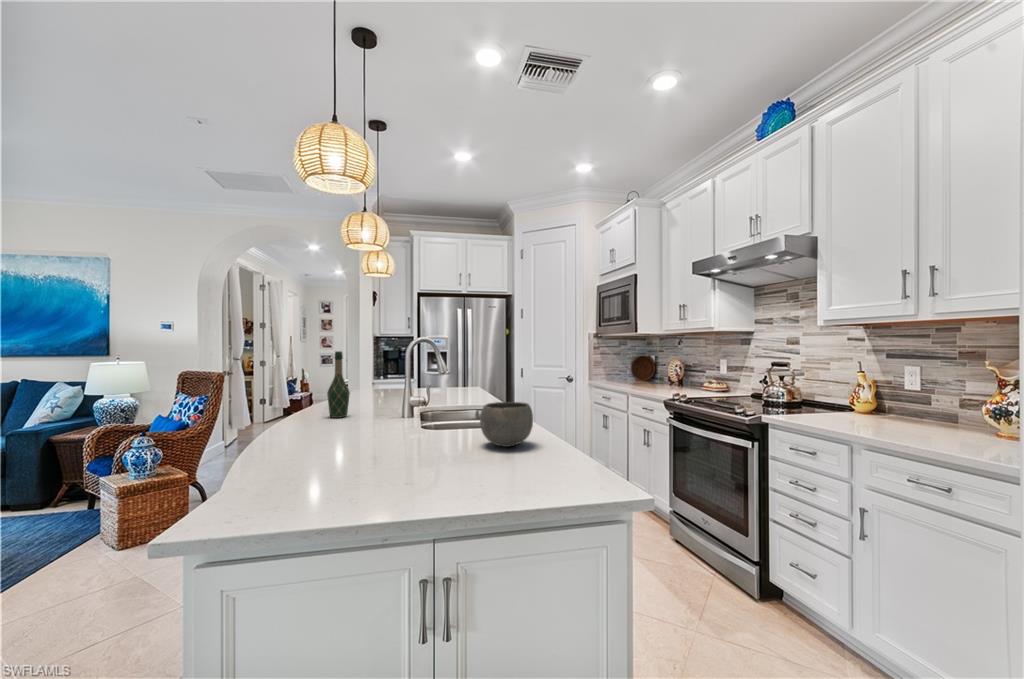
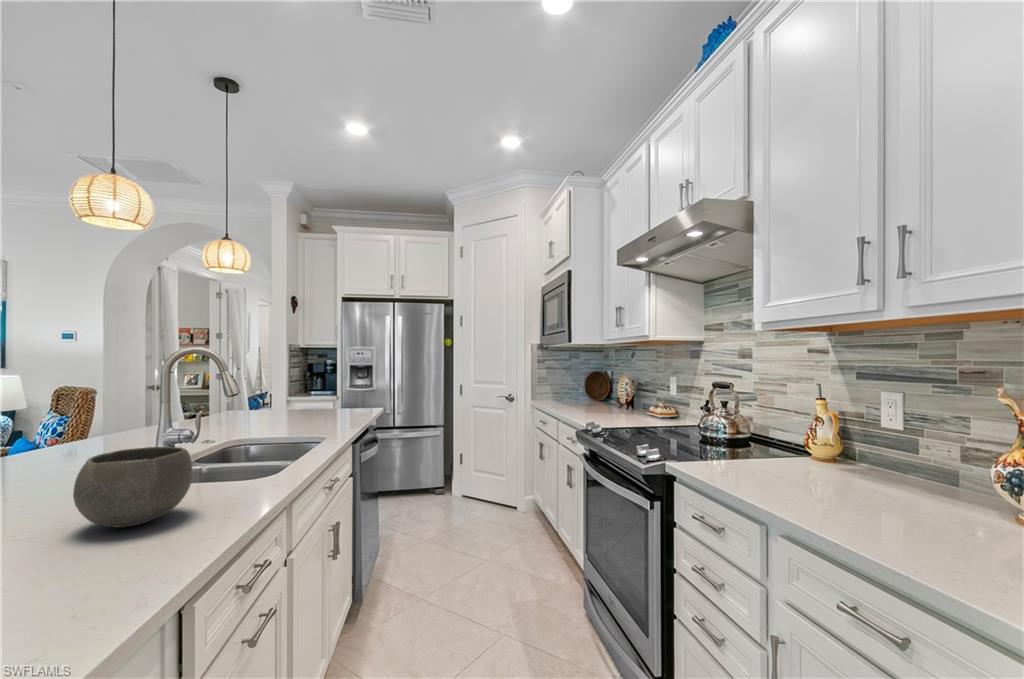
wine bottle: present [327,351,350,418] -> none [43,363,84,455]

